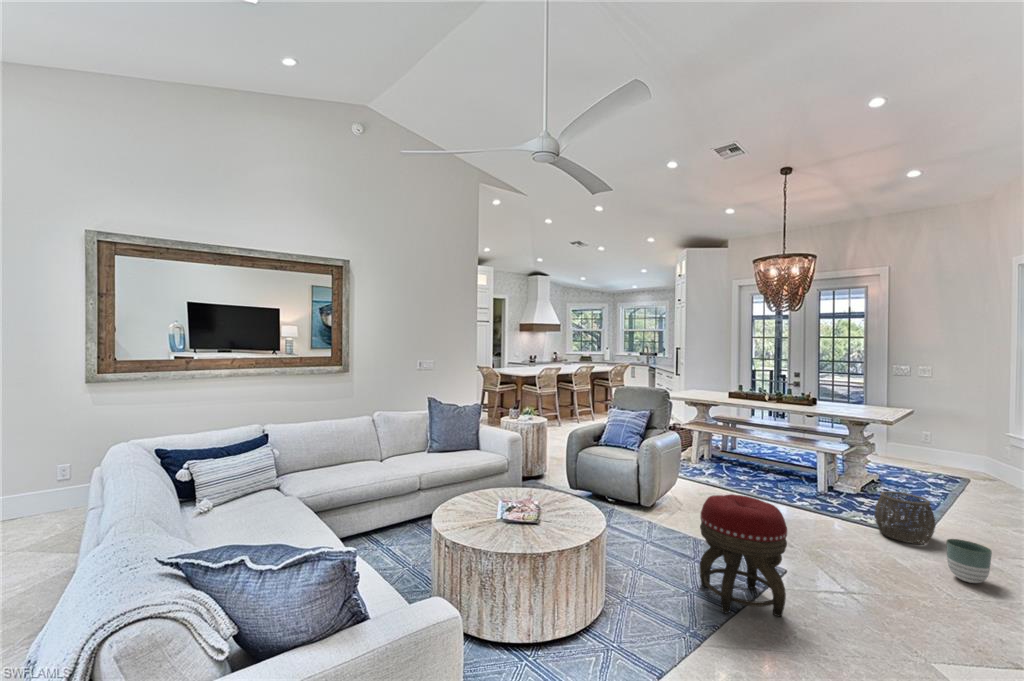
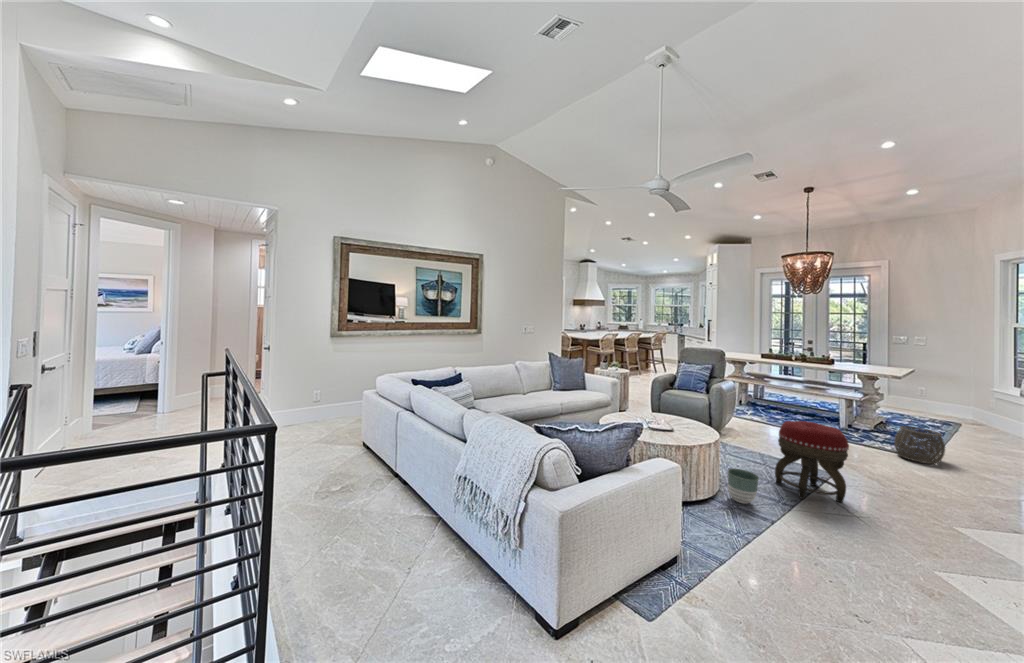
planter: present [946,539,992,583] -> present [728,469,759,504]

